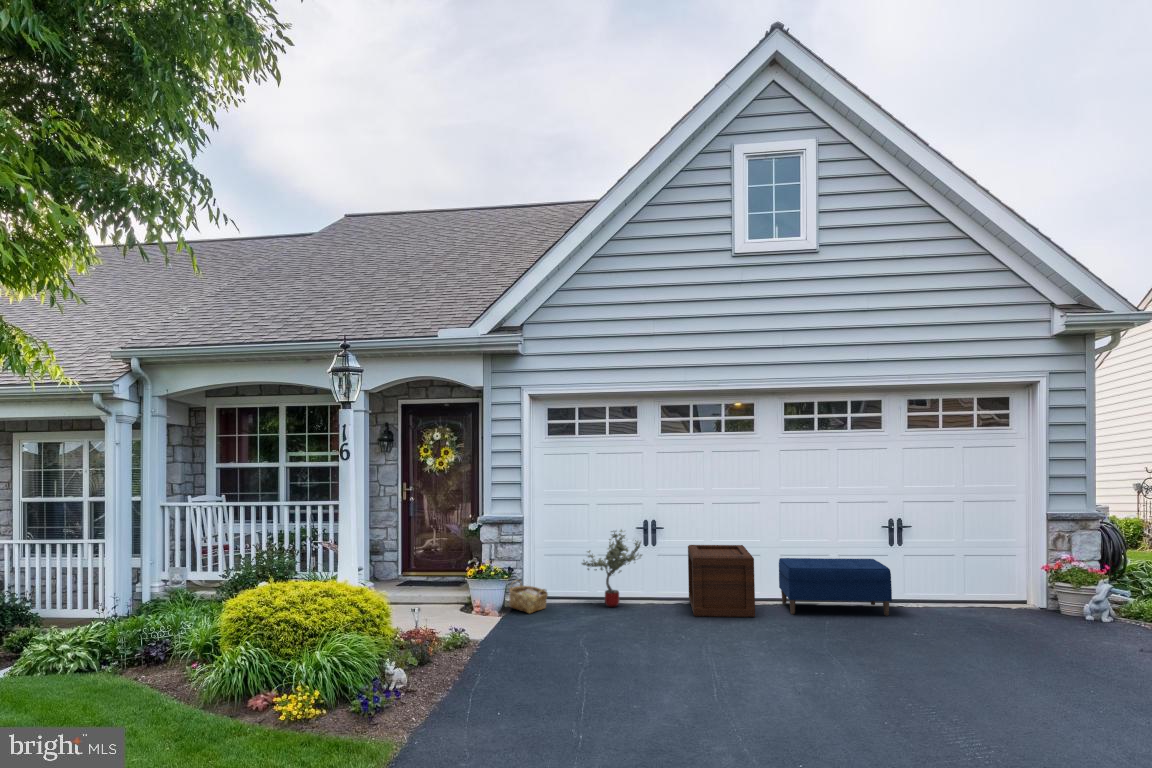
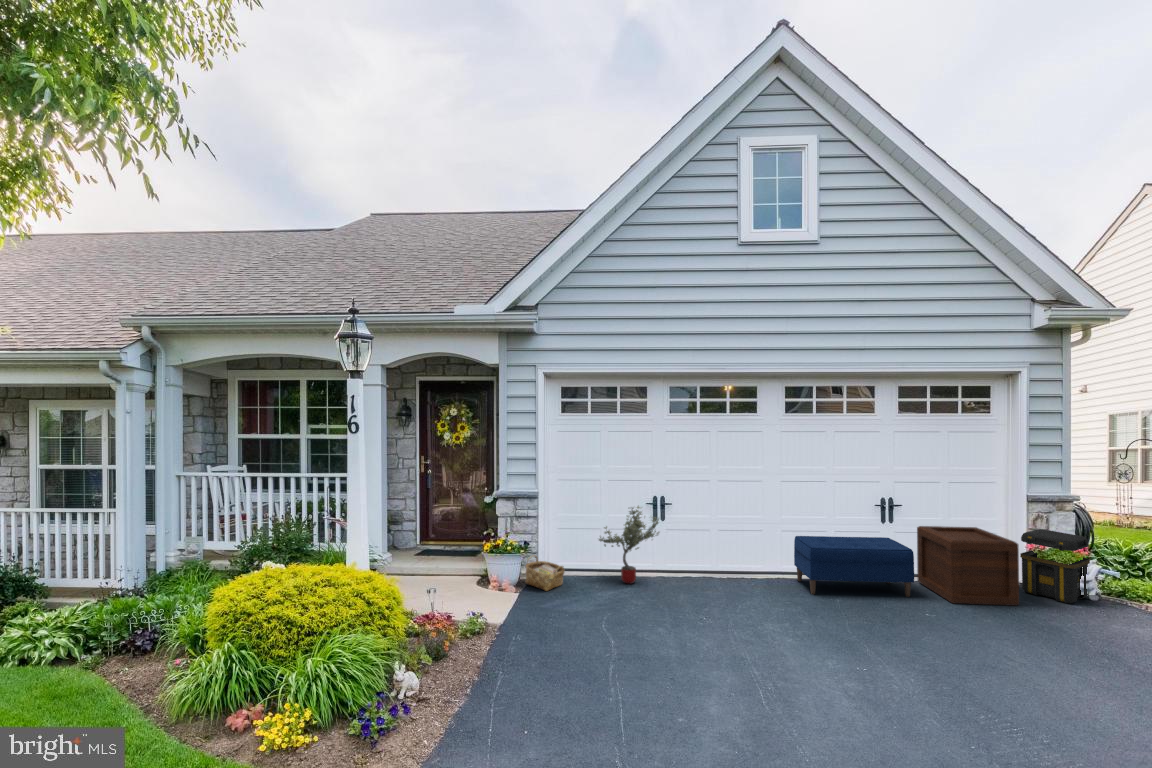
wooden crate: present [688,545,755,617] -> present [917,526,1019,606]
toolbox: none [1002,548,1068,620] -> present [1020,529,1090,603]

